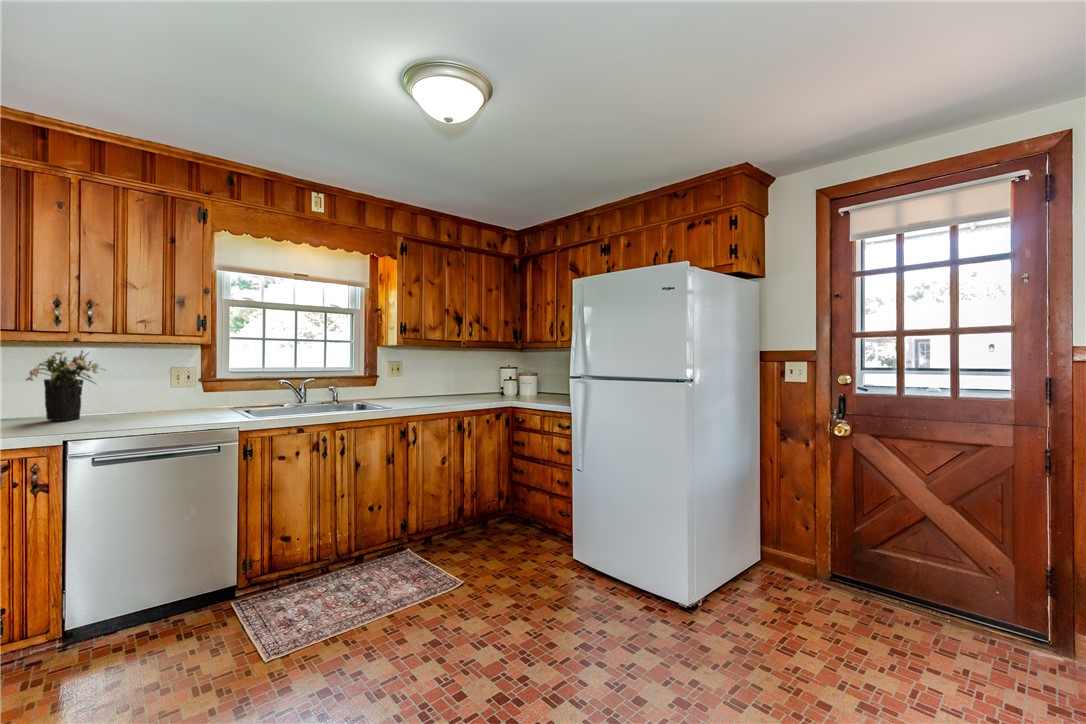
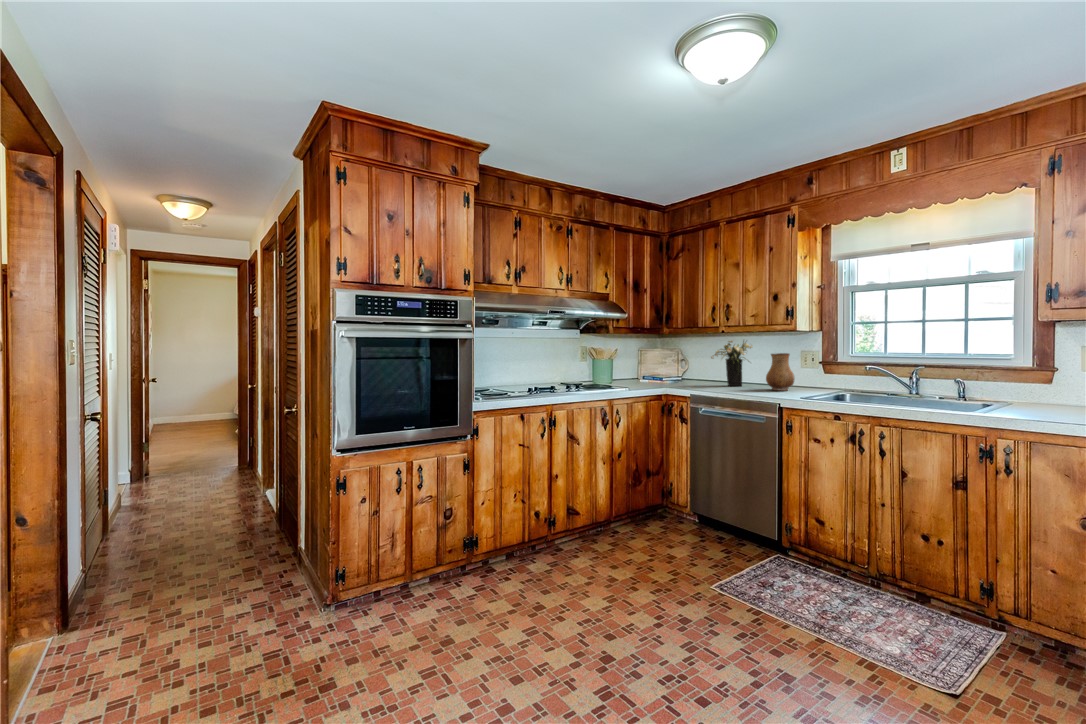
ceramic pitcher: none [145,369,186,416] -> present [766,353,795,391]

